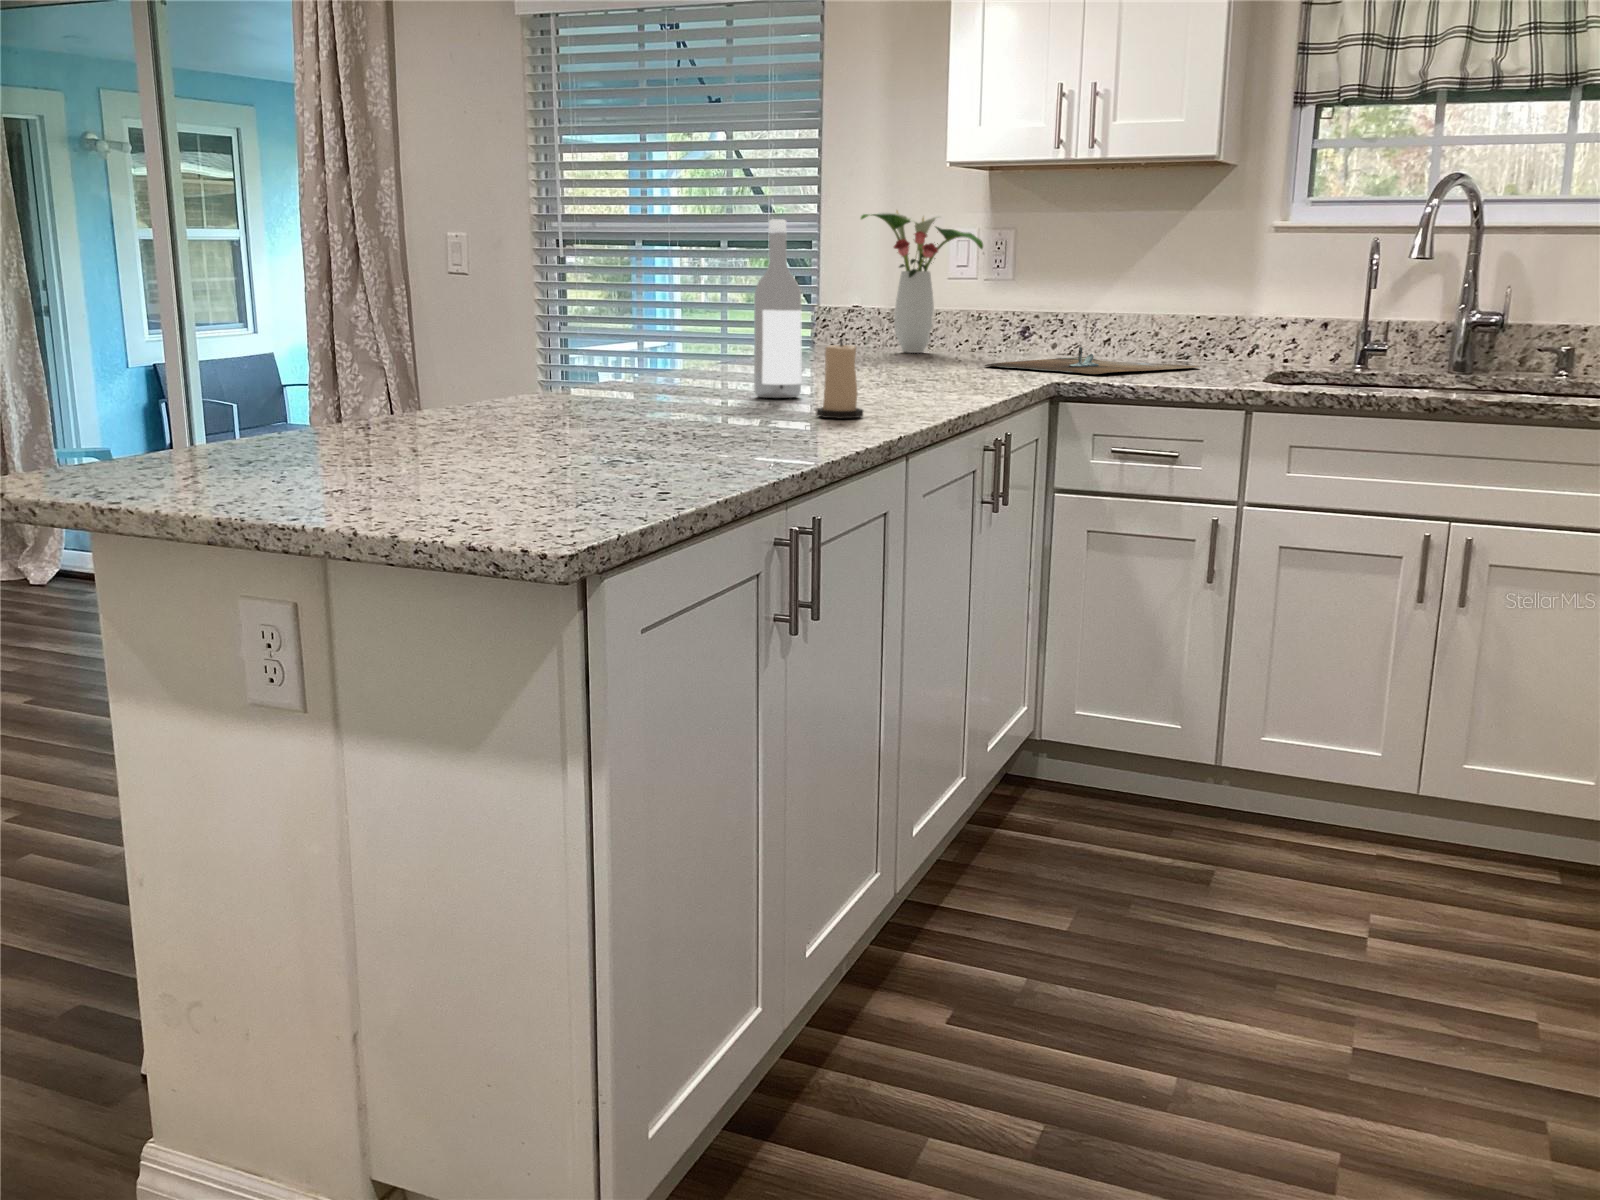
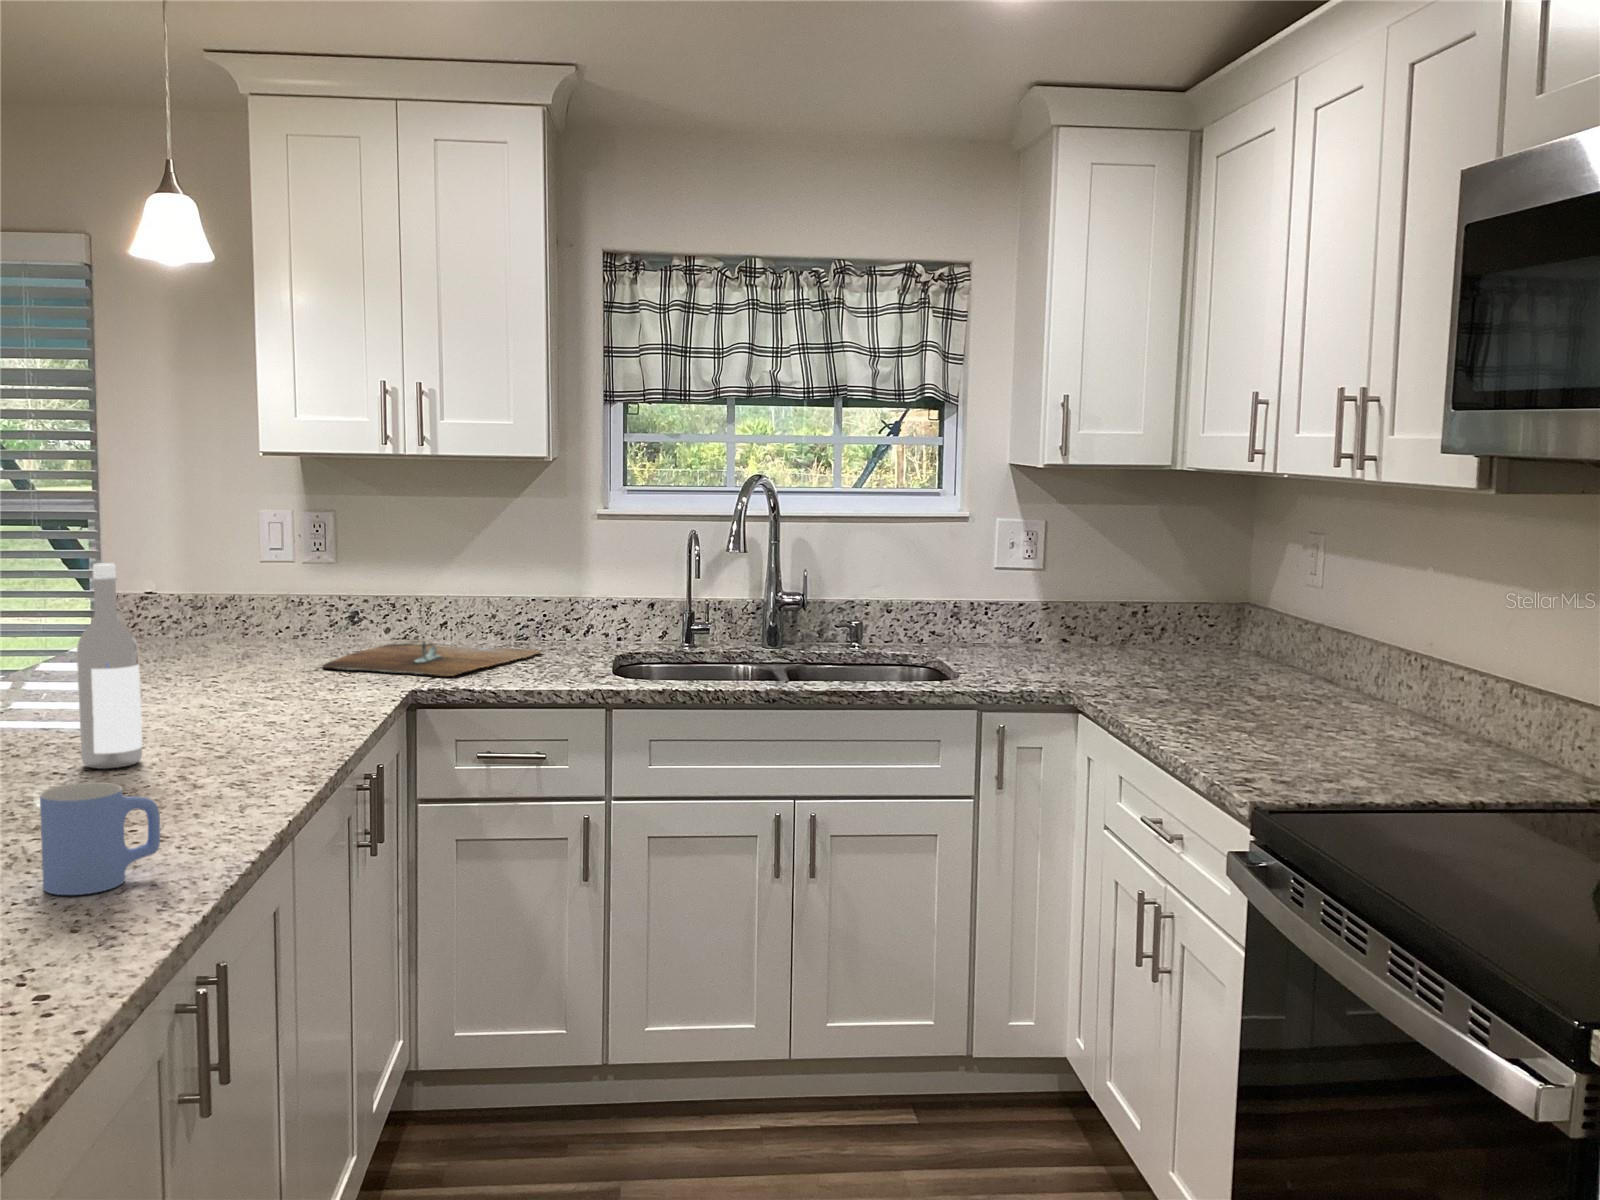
flower arrangement: present [861,211,983,353] -> none [157,489,302,643]
candle: present [816,339,863,418] -> none [185,715,243,808]
mug: none [684,359,774,444] -> present [40,782,160,895]

